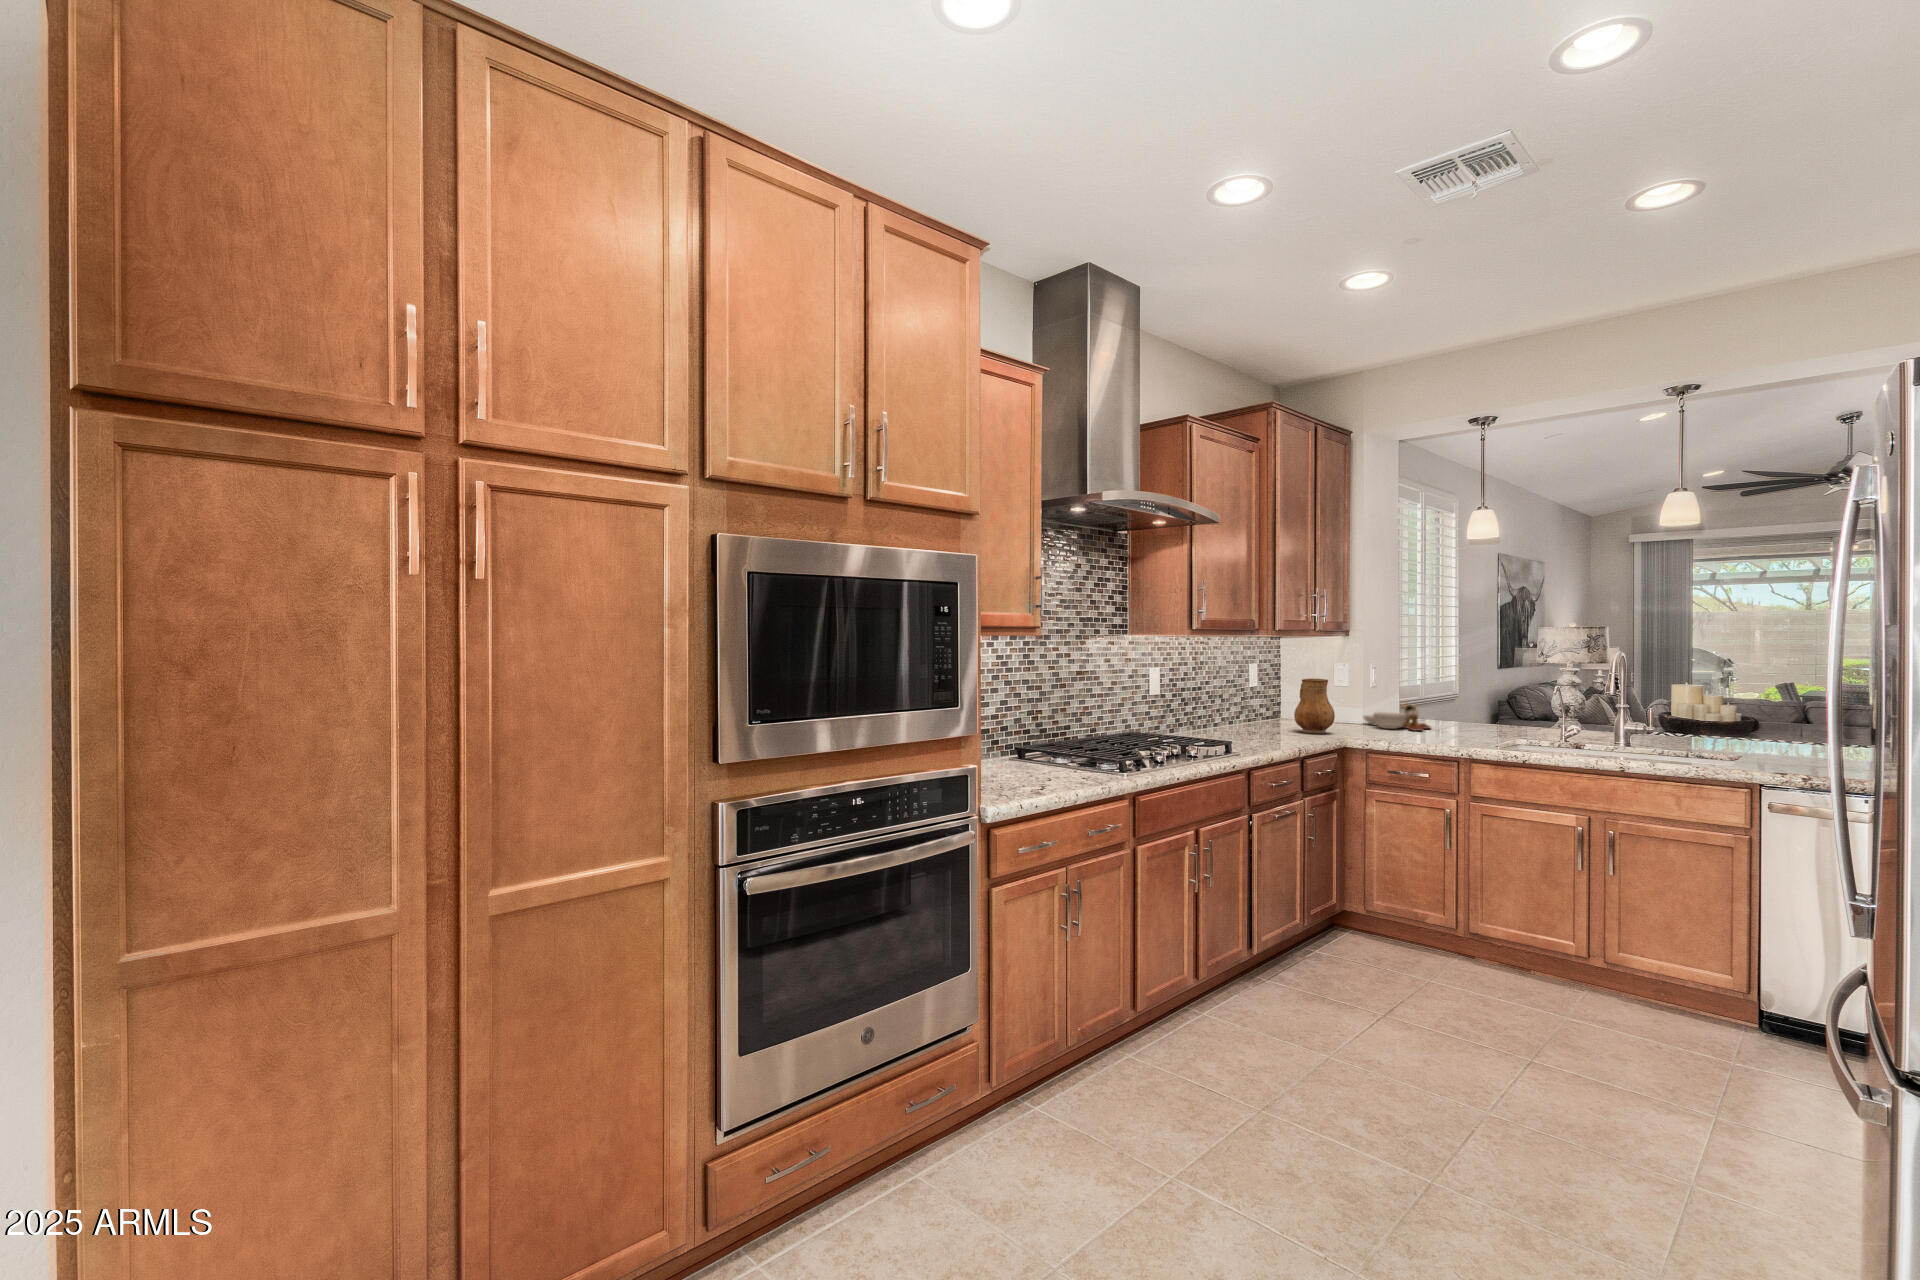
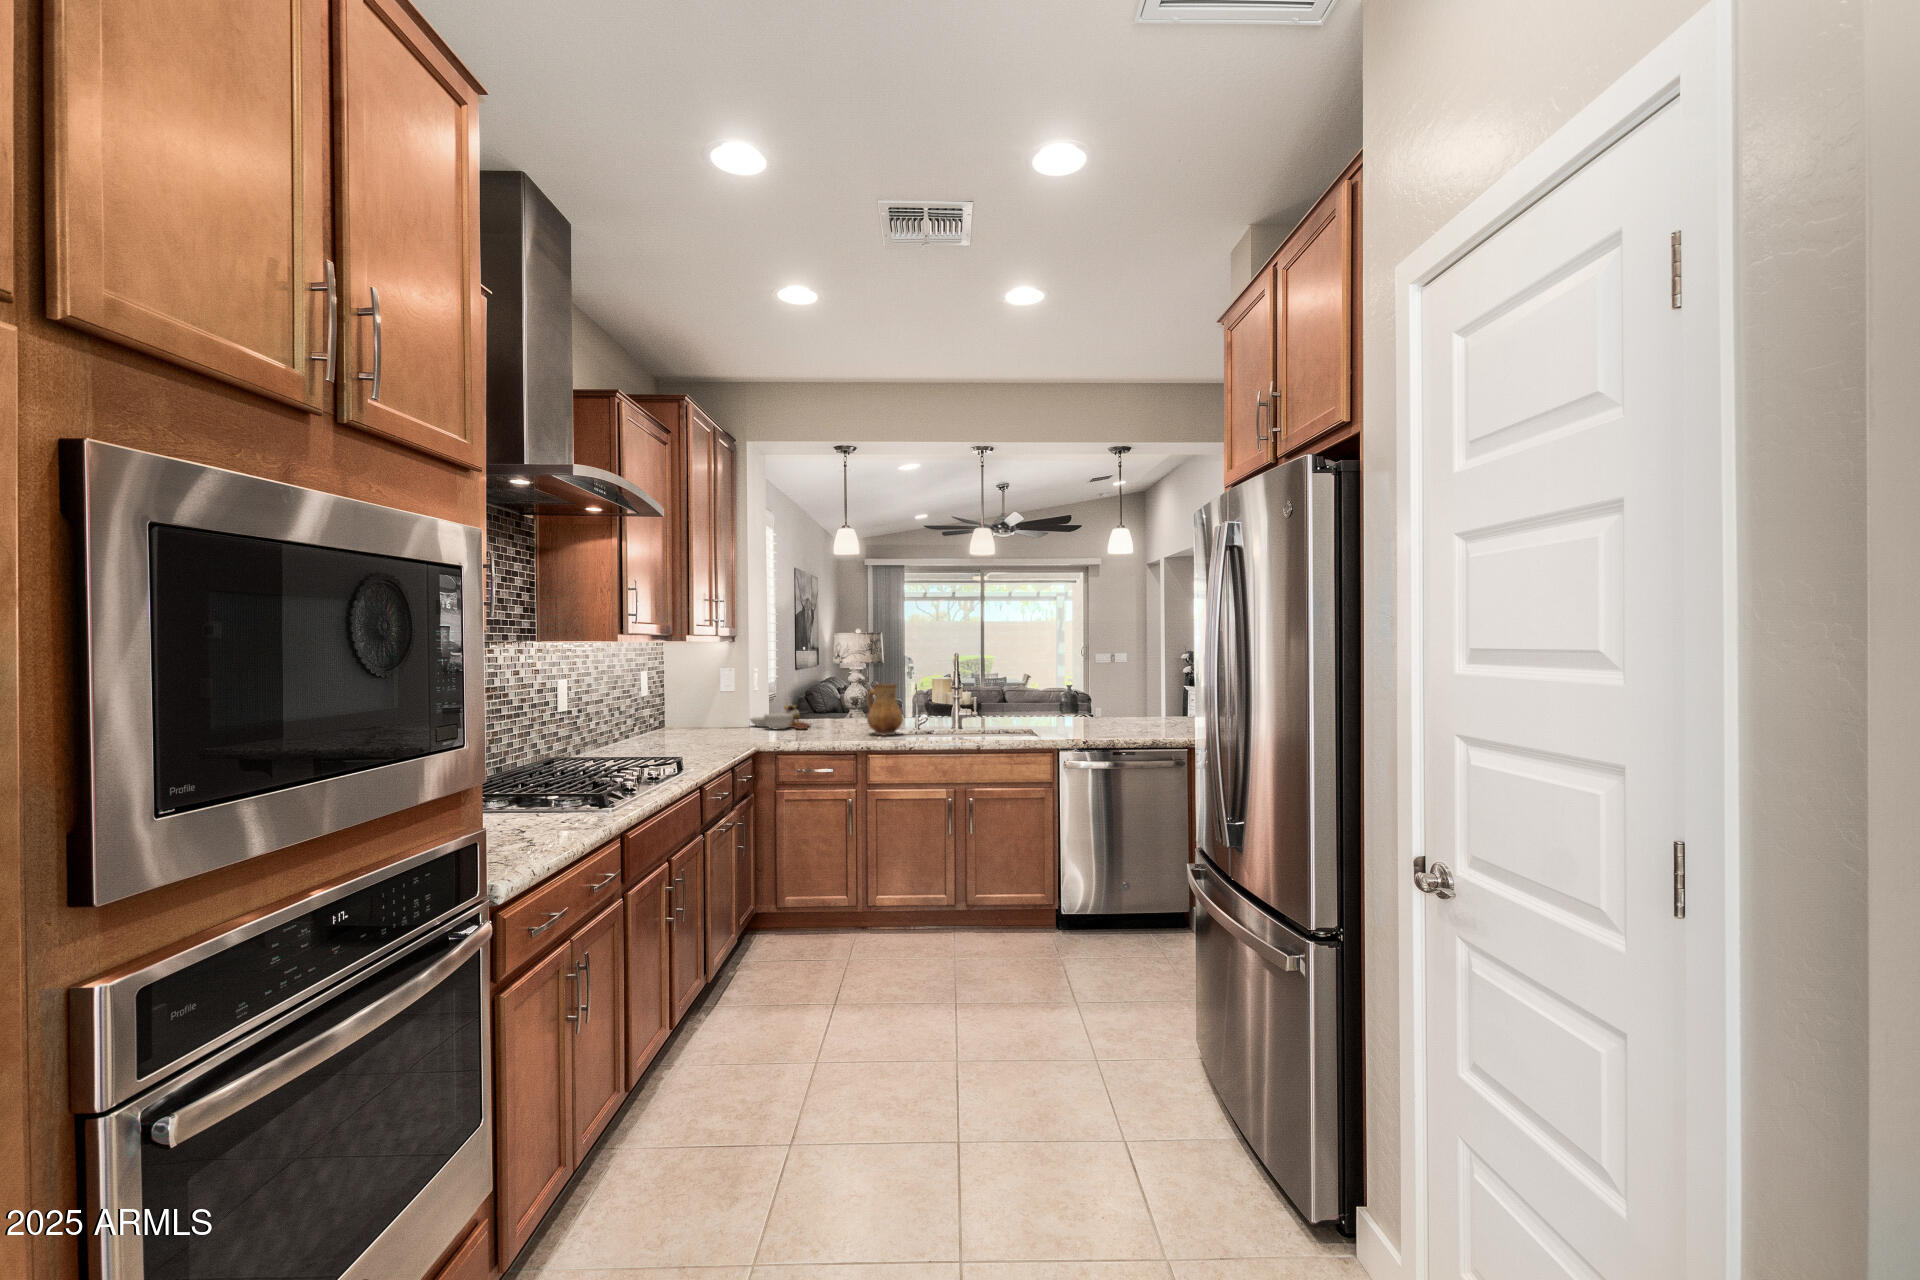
ceramic pitcher: present [1294,679,1335,733] -> present [867,684,903,735]

